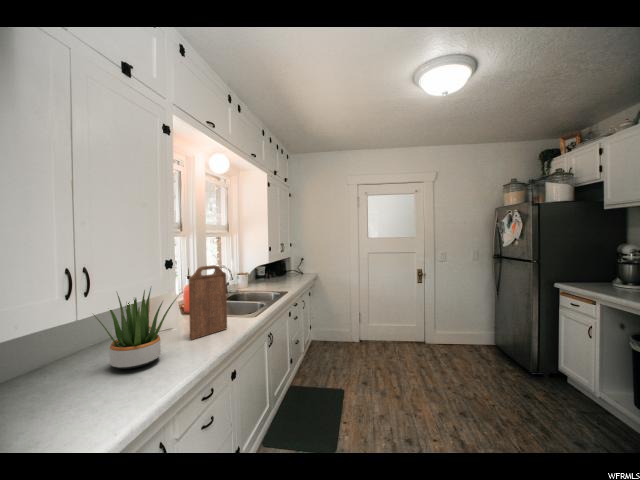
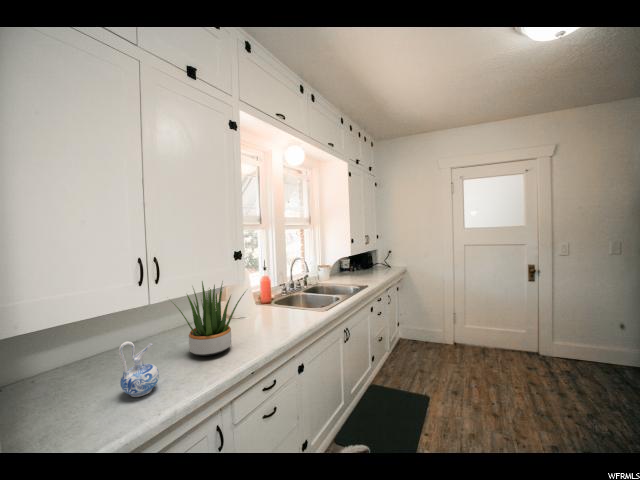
cutting board: present [189,265,227,339] -> none [259,260,297,332]
ceramic pitcher: none [32,356,82,420] -> present [119,342,159,397]

